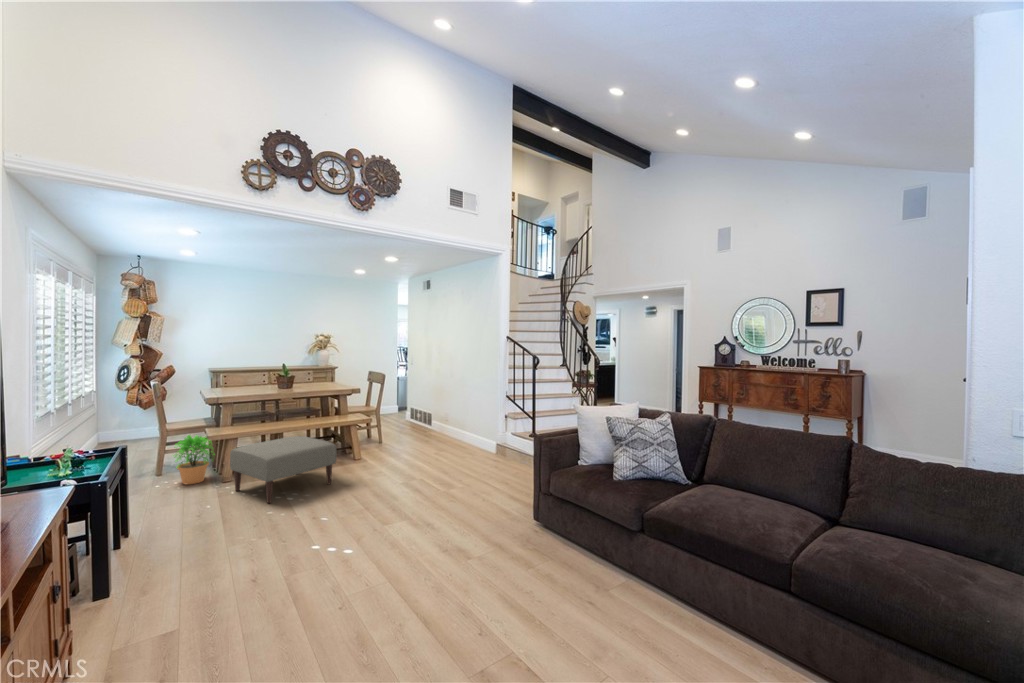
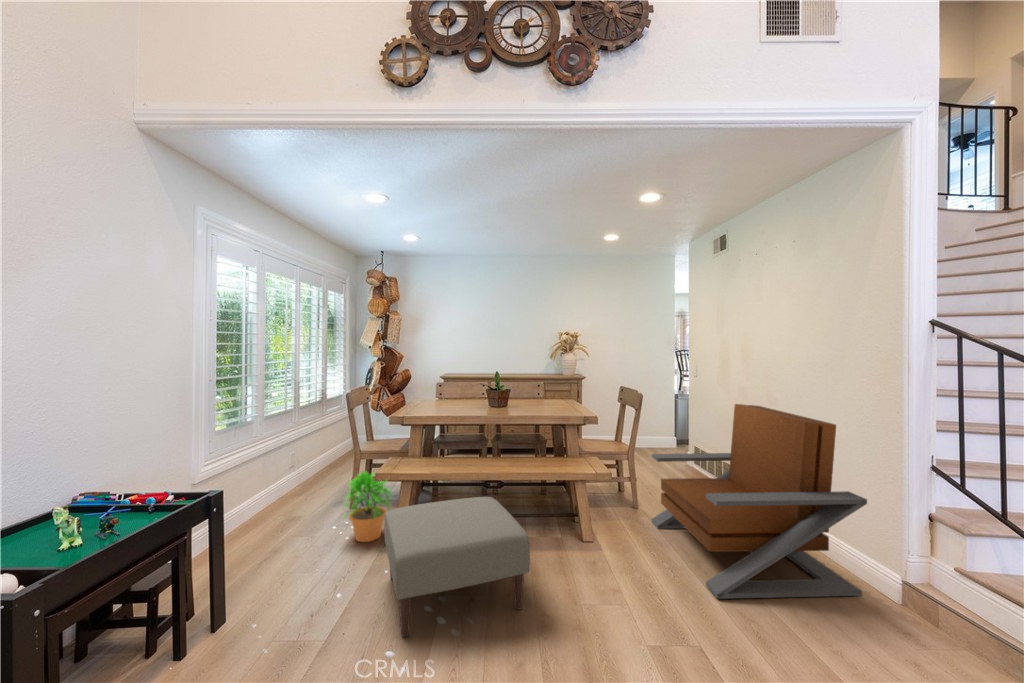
lounge chair: none [391,376,485,463] -> present [652,404,867,599]

